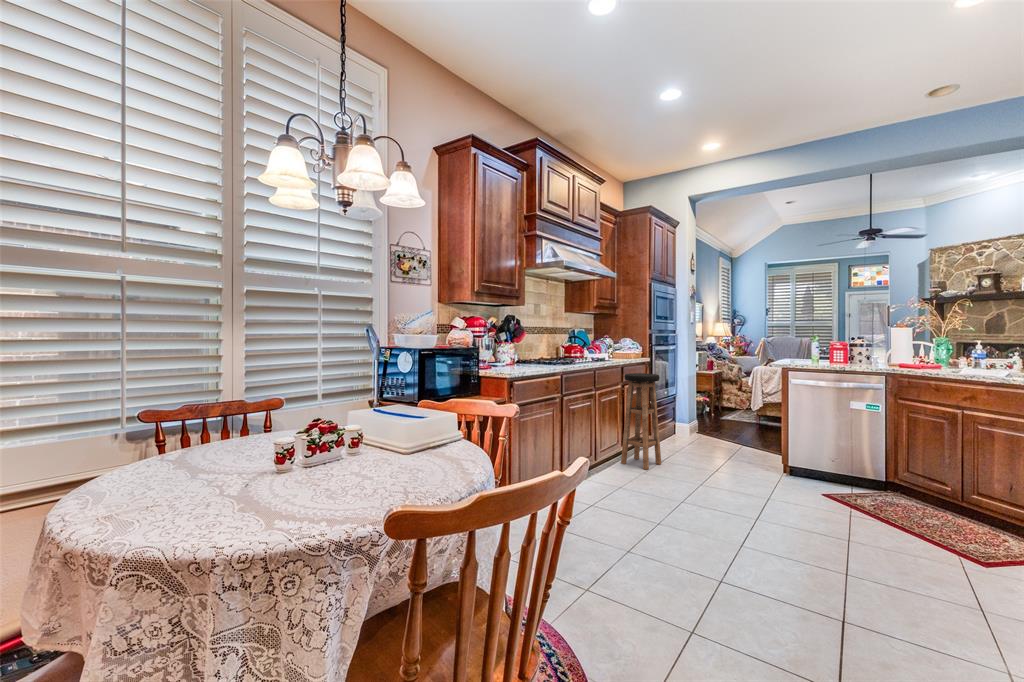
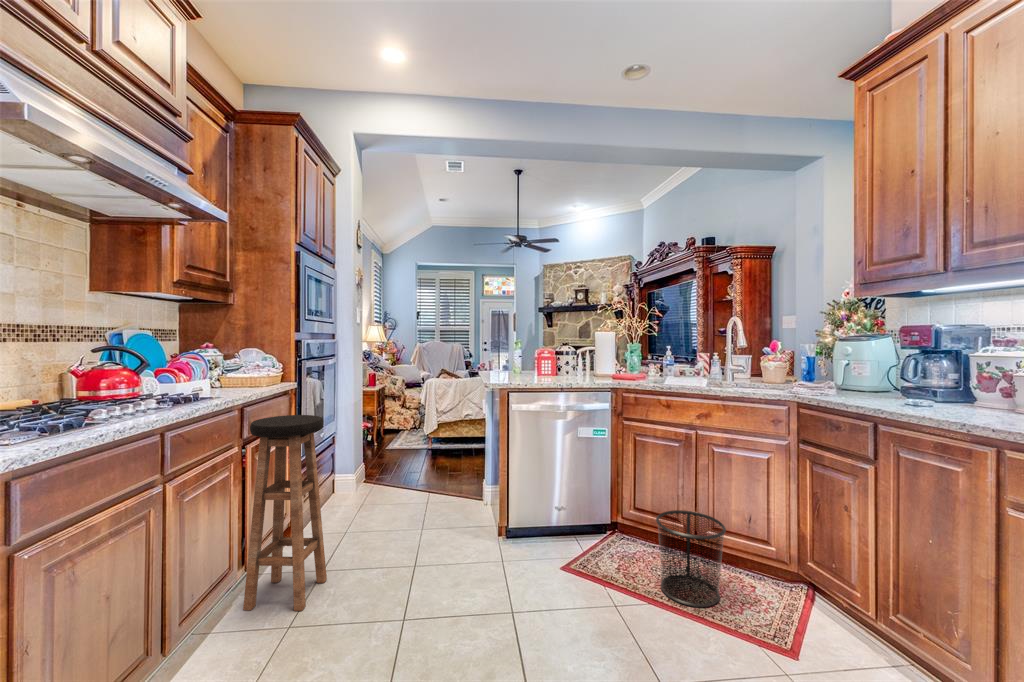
waste bin: none [893,468,963,539] -> present [656,510,726,607]

